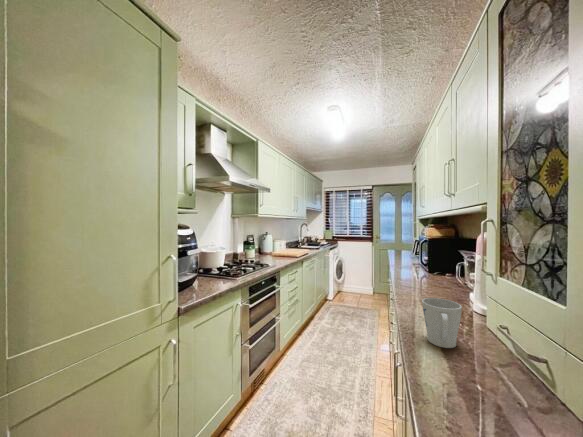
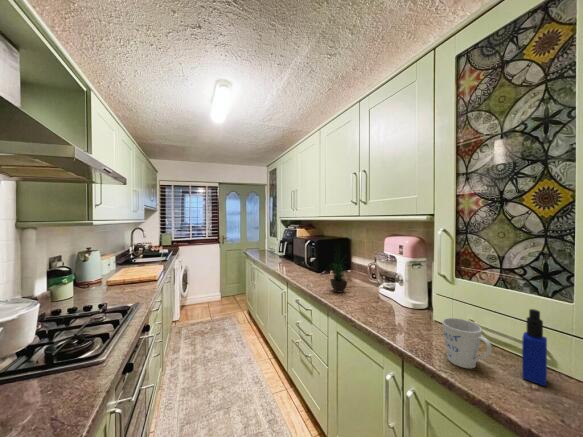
potted plant: none [407,228,441,286] -> present [330,258,347,293]
bottle: none [485,291,521,382] -> present [522,309,547,386]

